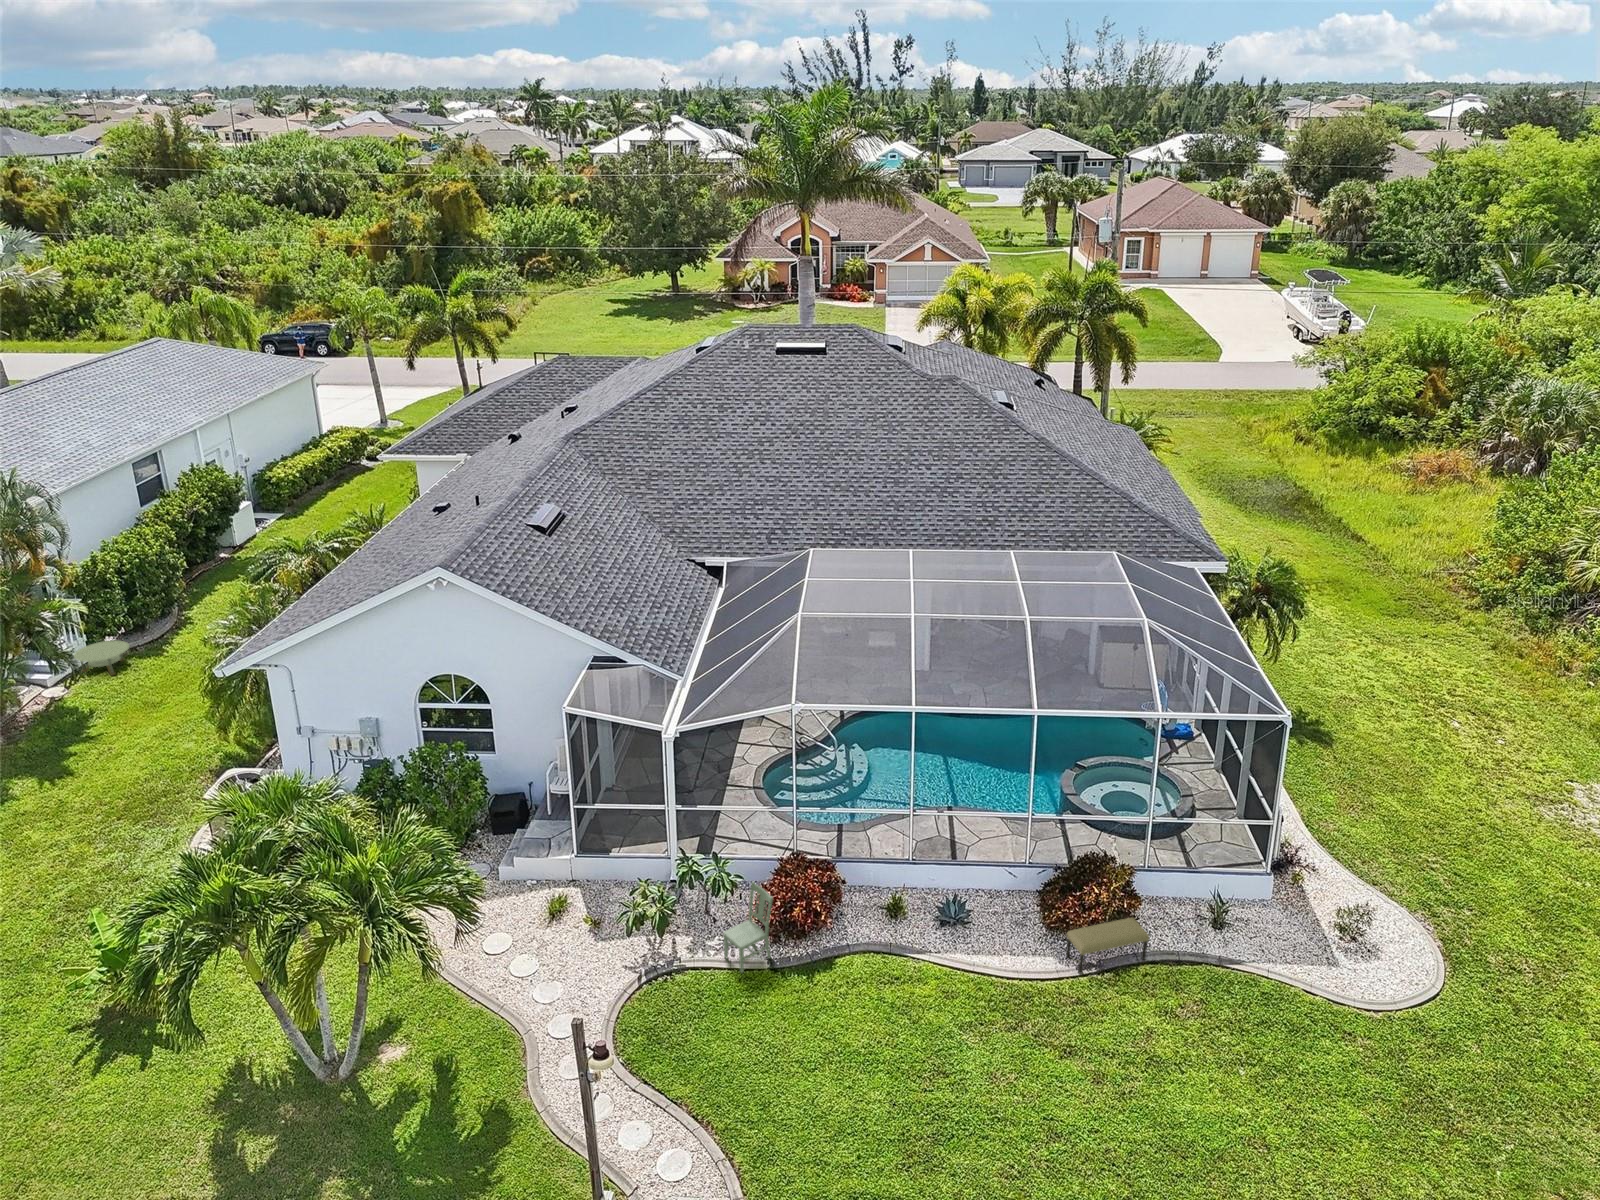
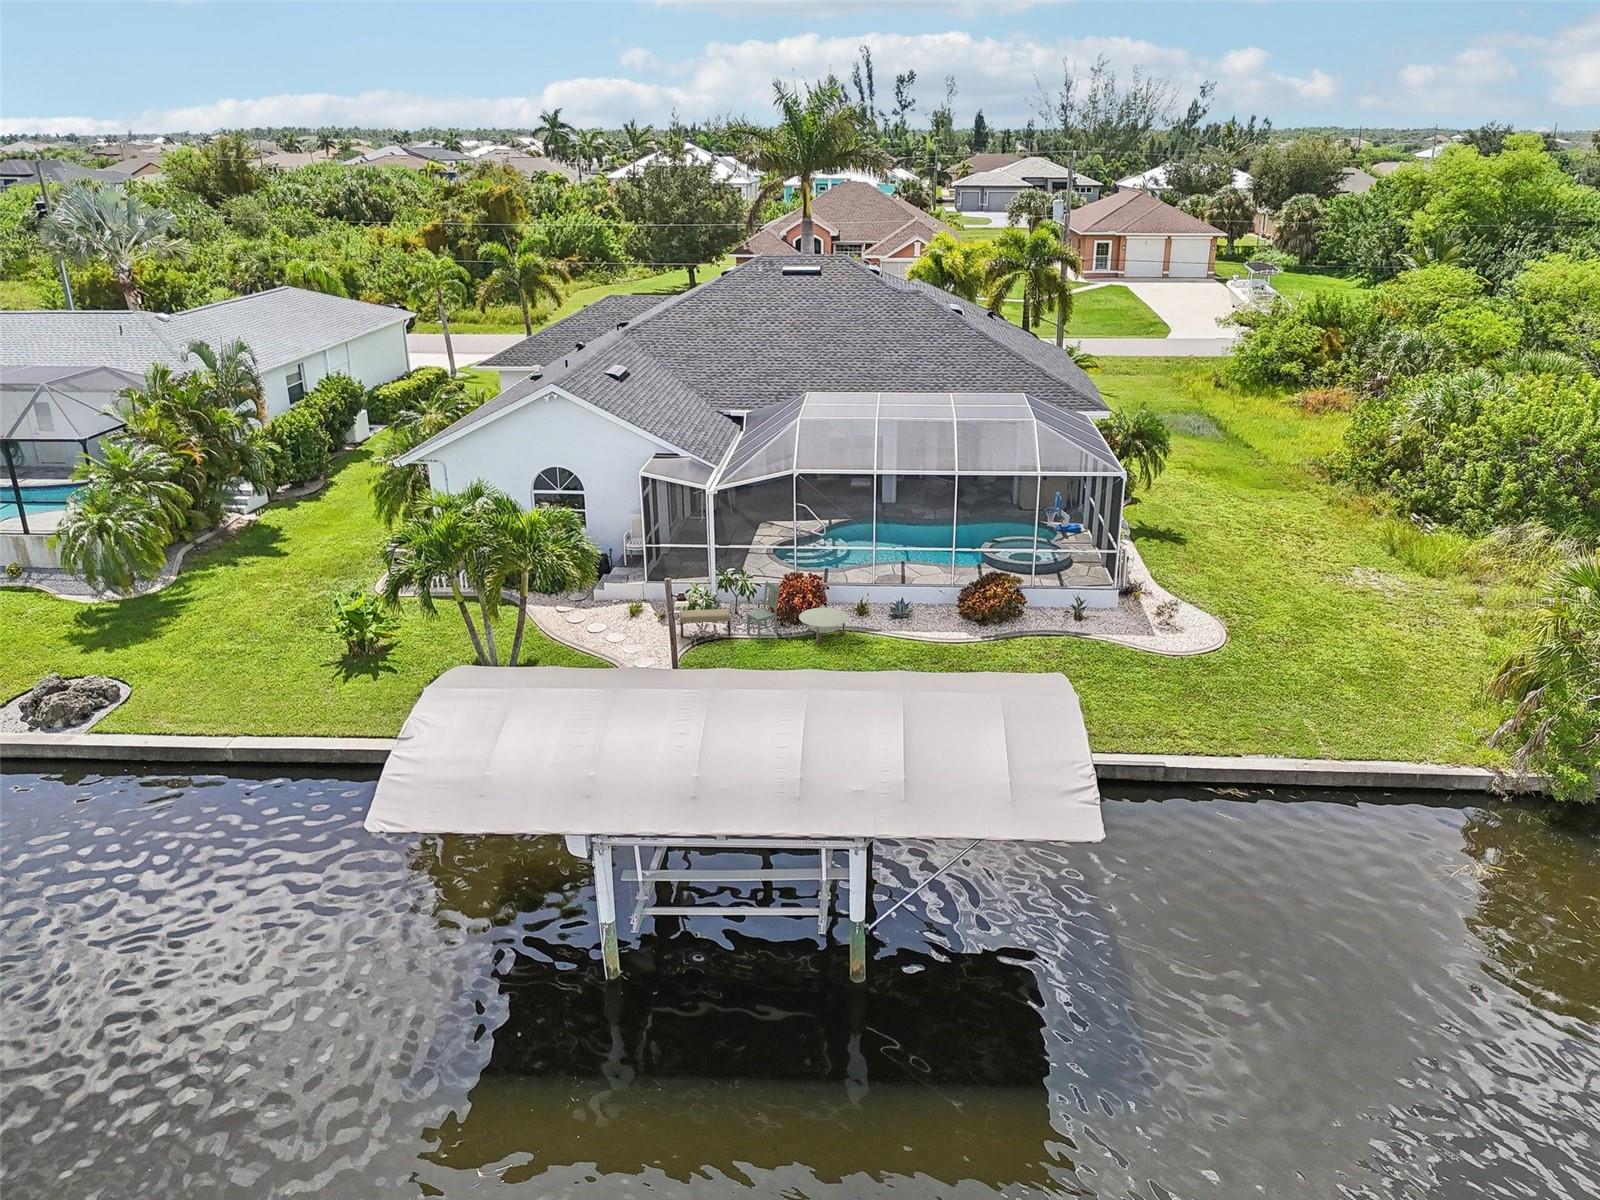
round table: present [74,640,129,675] -> present [799,608,849,644]
bench: present [1066,918,1149,974] -> present [680,609,731,637]

